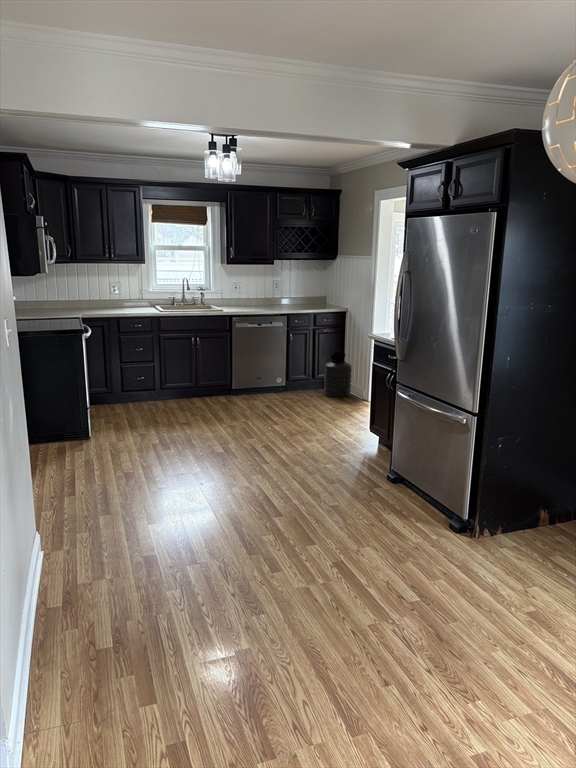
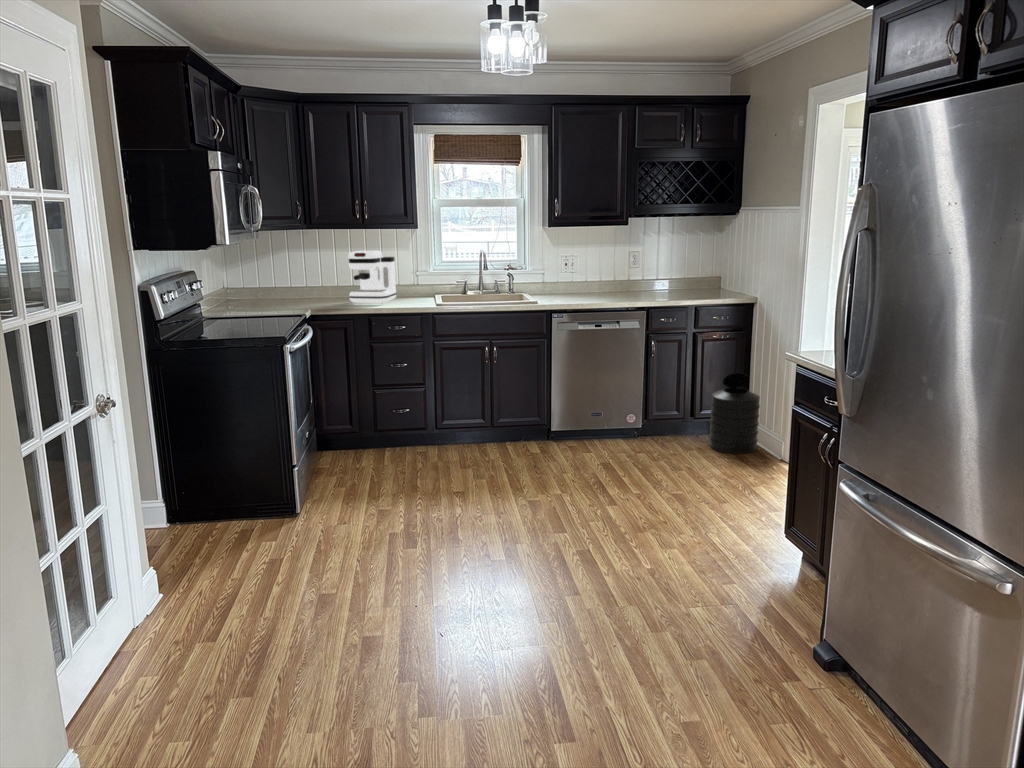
coffee maker: none [101,277,131,311] -> present [348,251,396,303]

